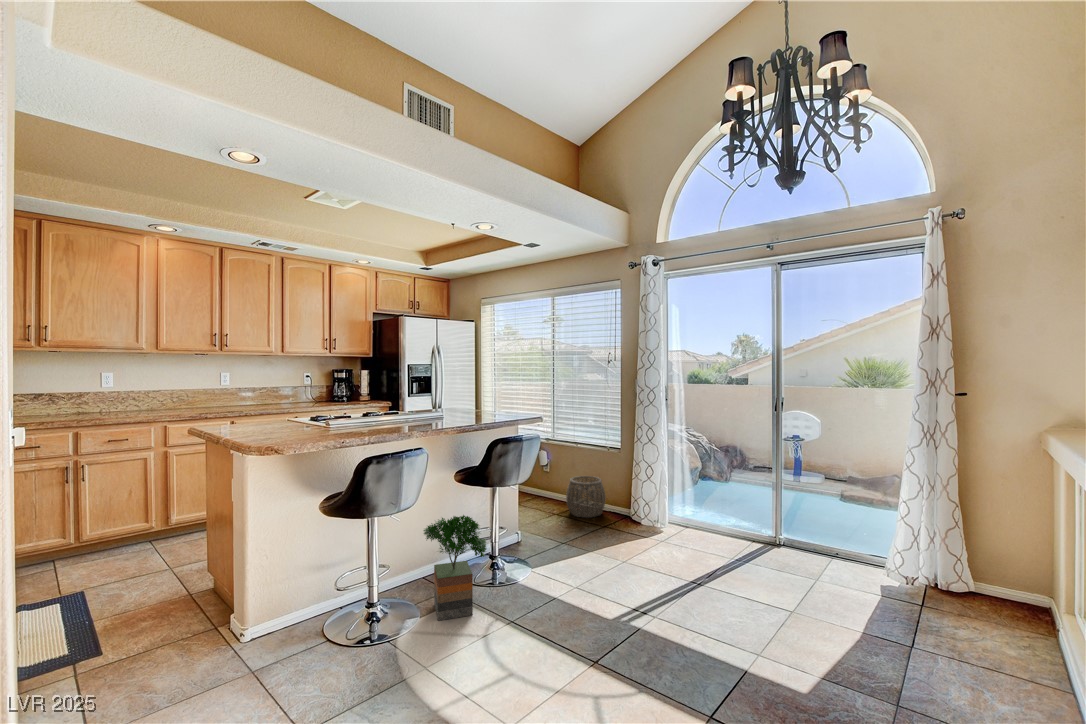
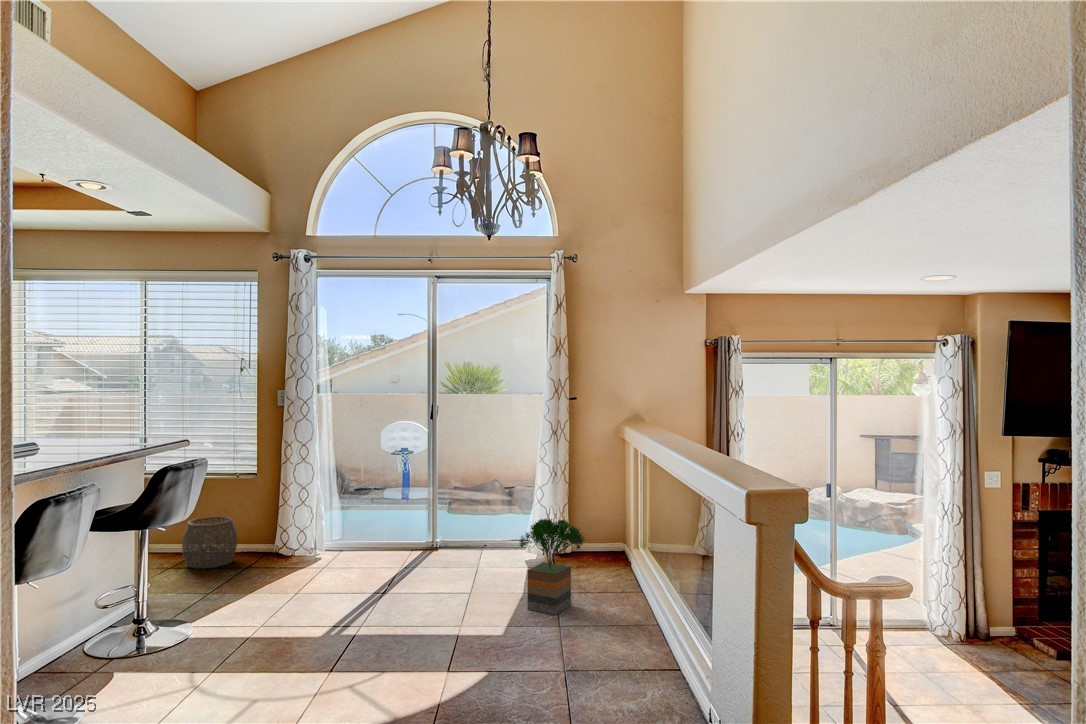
potted tree: present [423,515,487,621] -> present [520,518,585,615]

